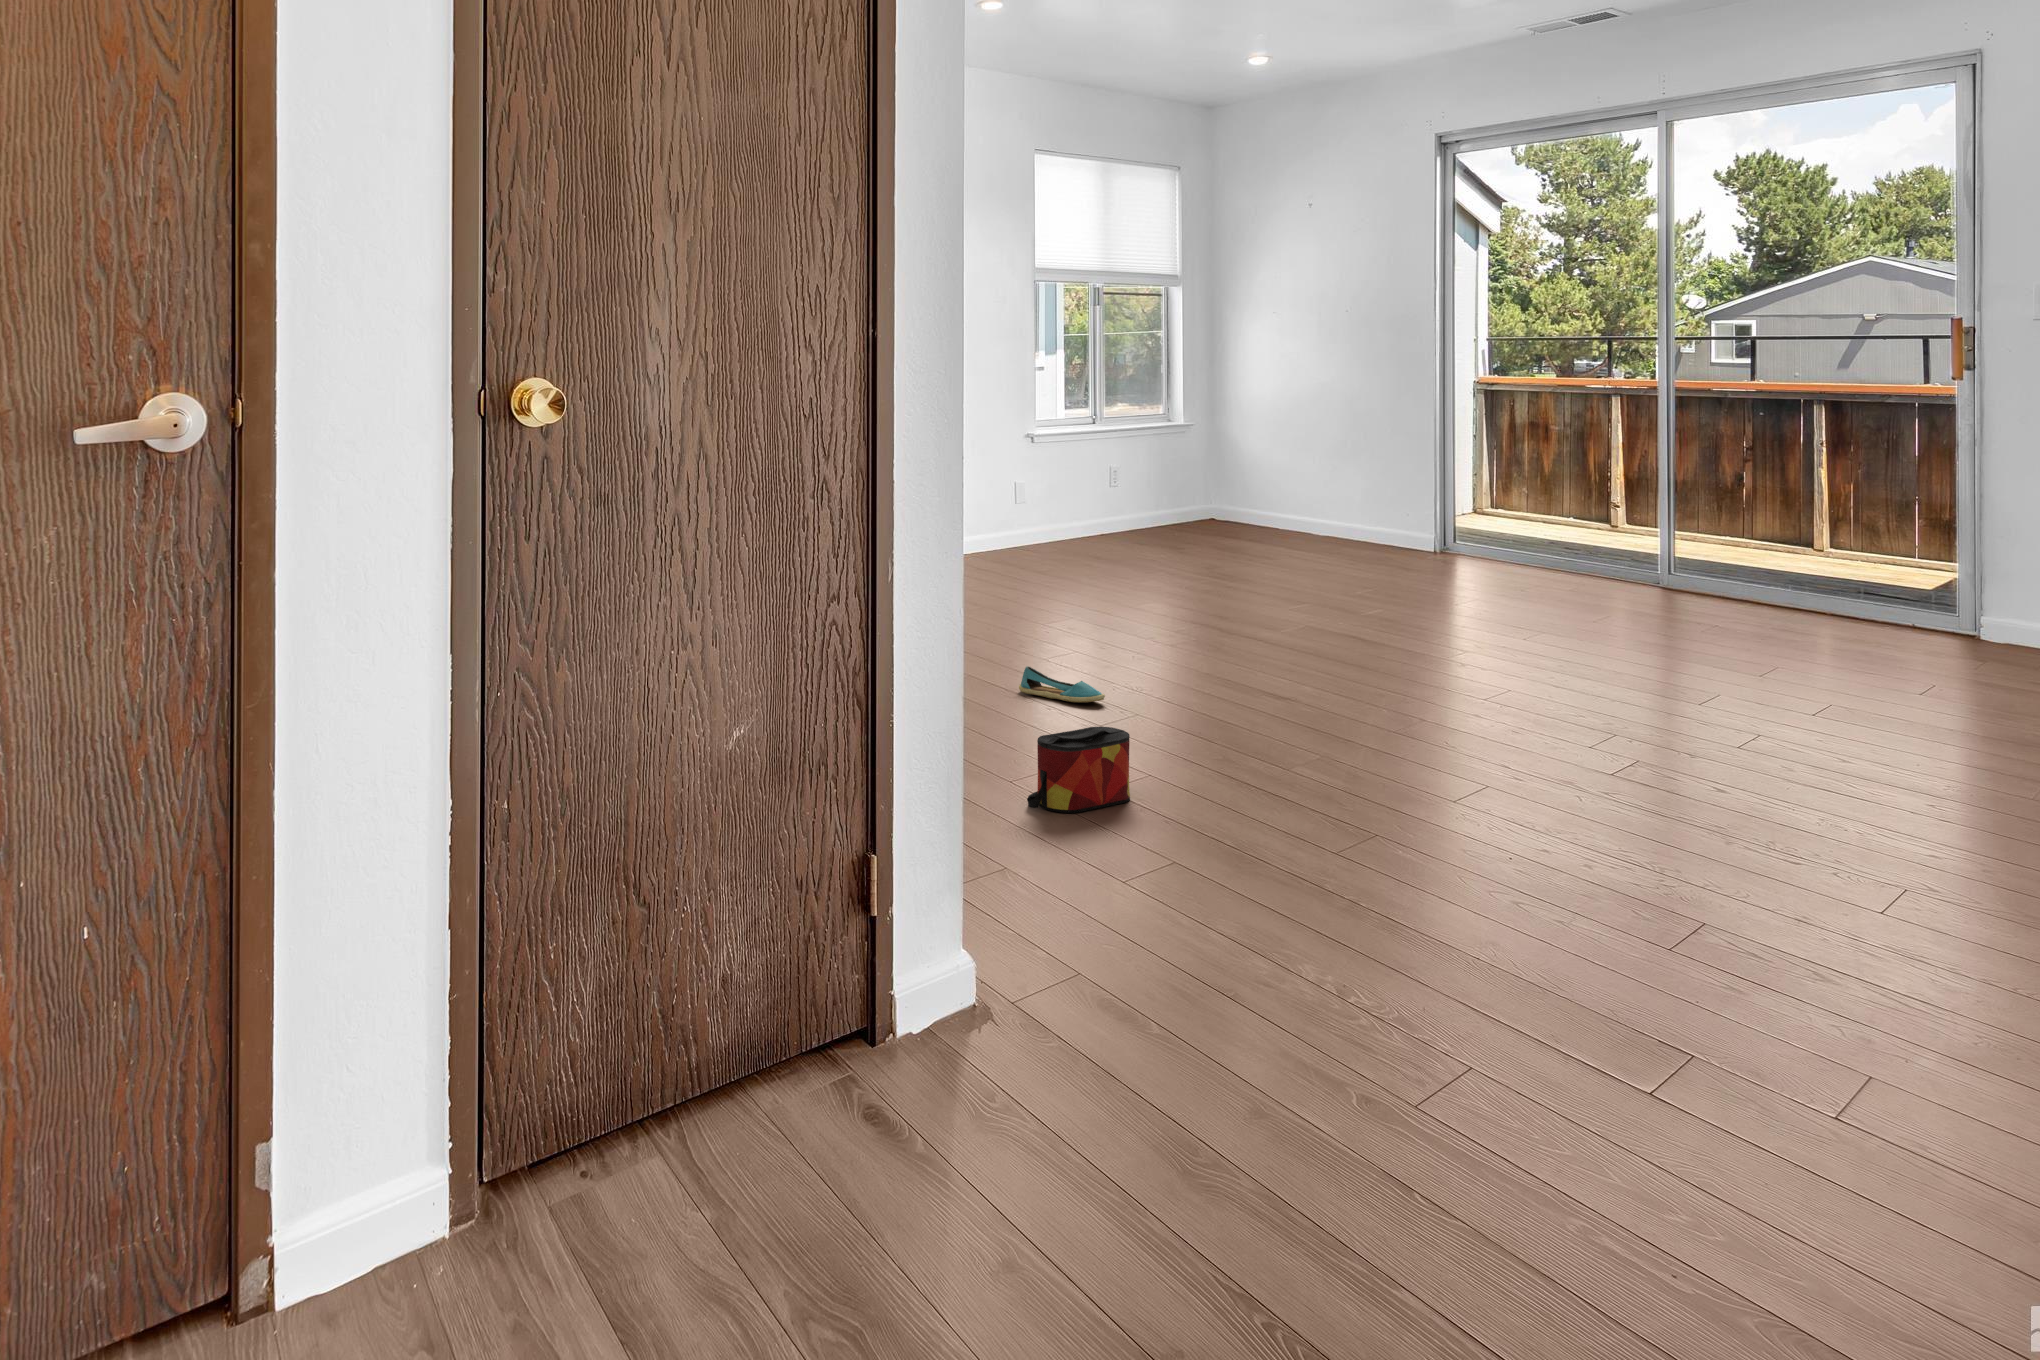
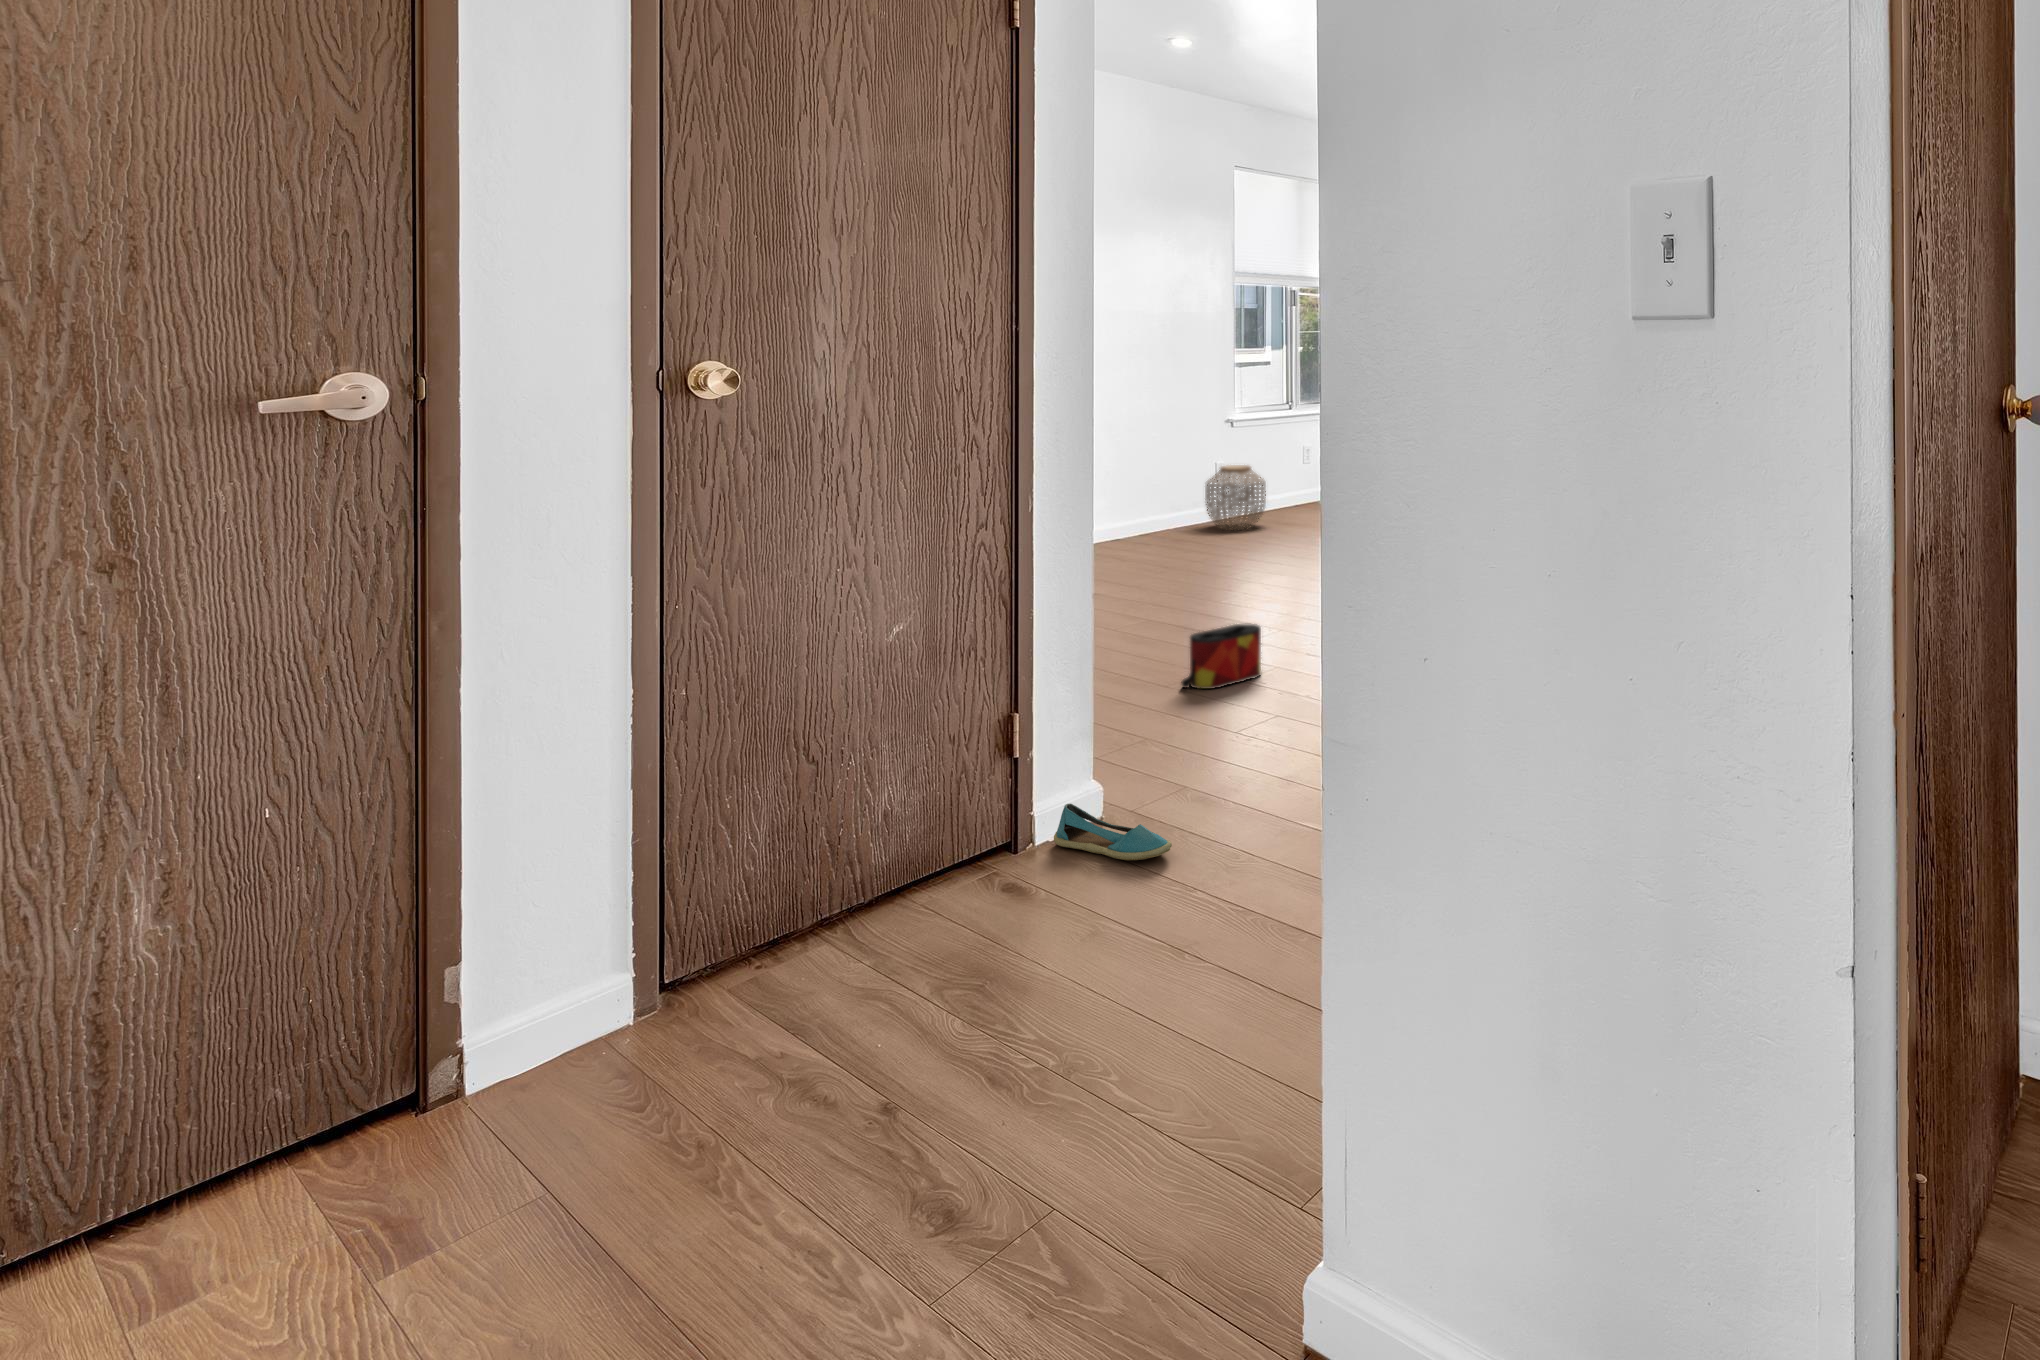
woven basket: none [995,505,1070,586] -> present [1205,465,1266,530]
shoe: present [1019,666,1105,702] -> present [1054,804,1172,860]

